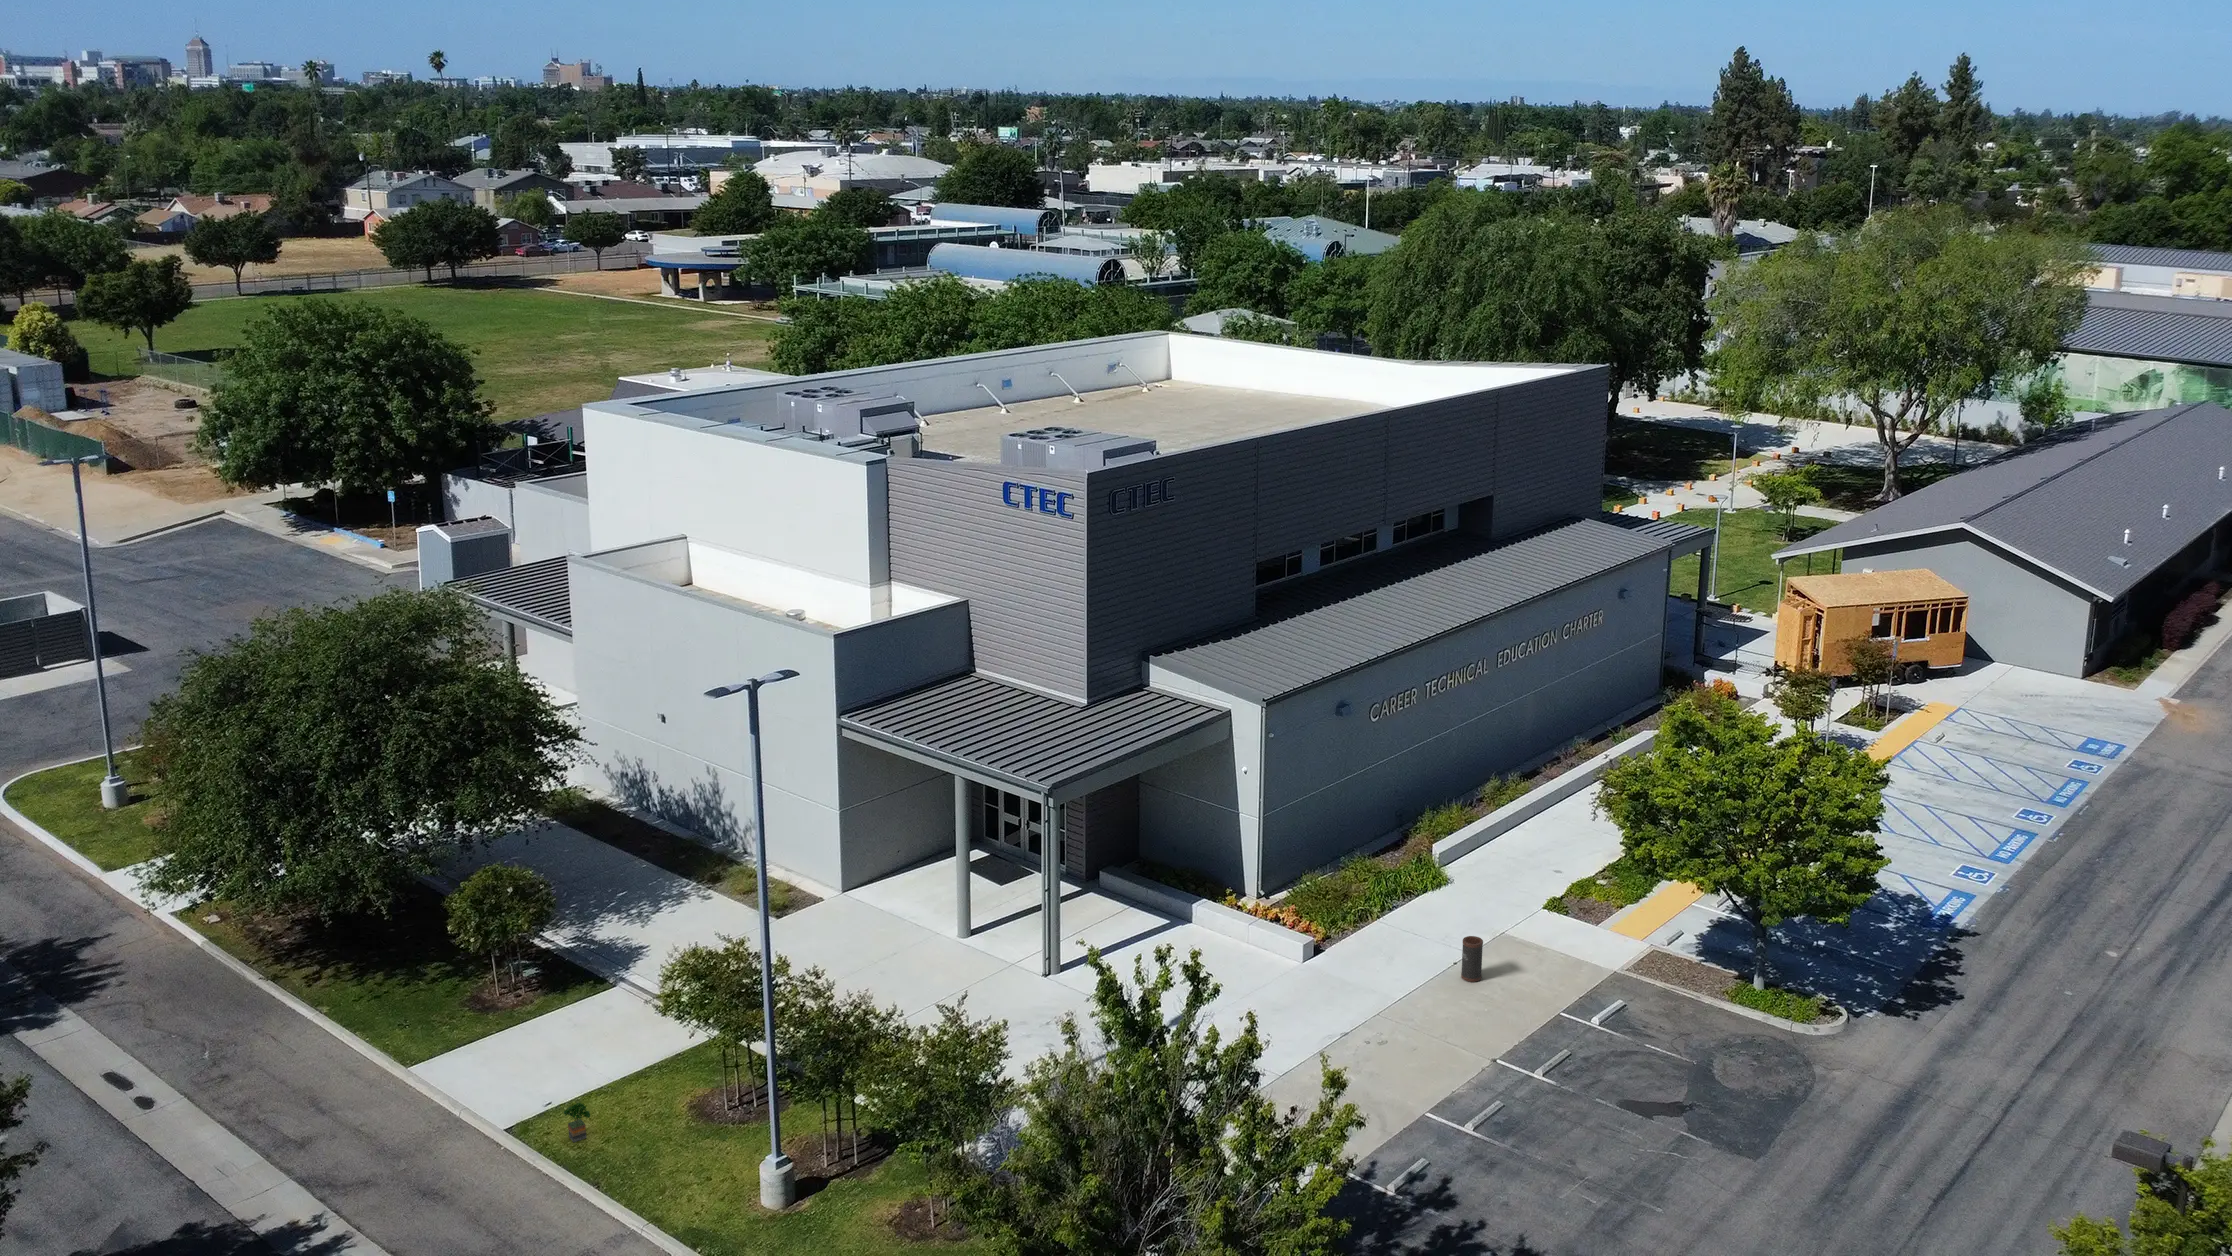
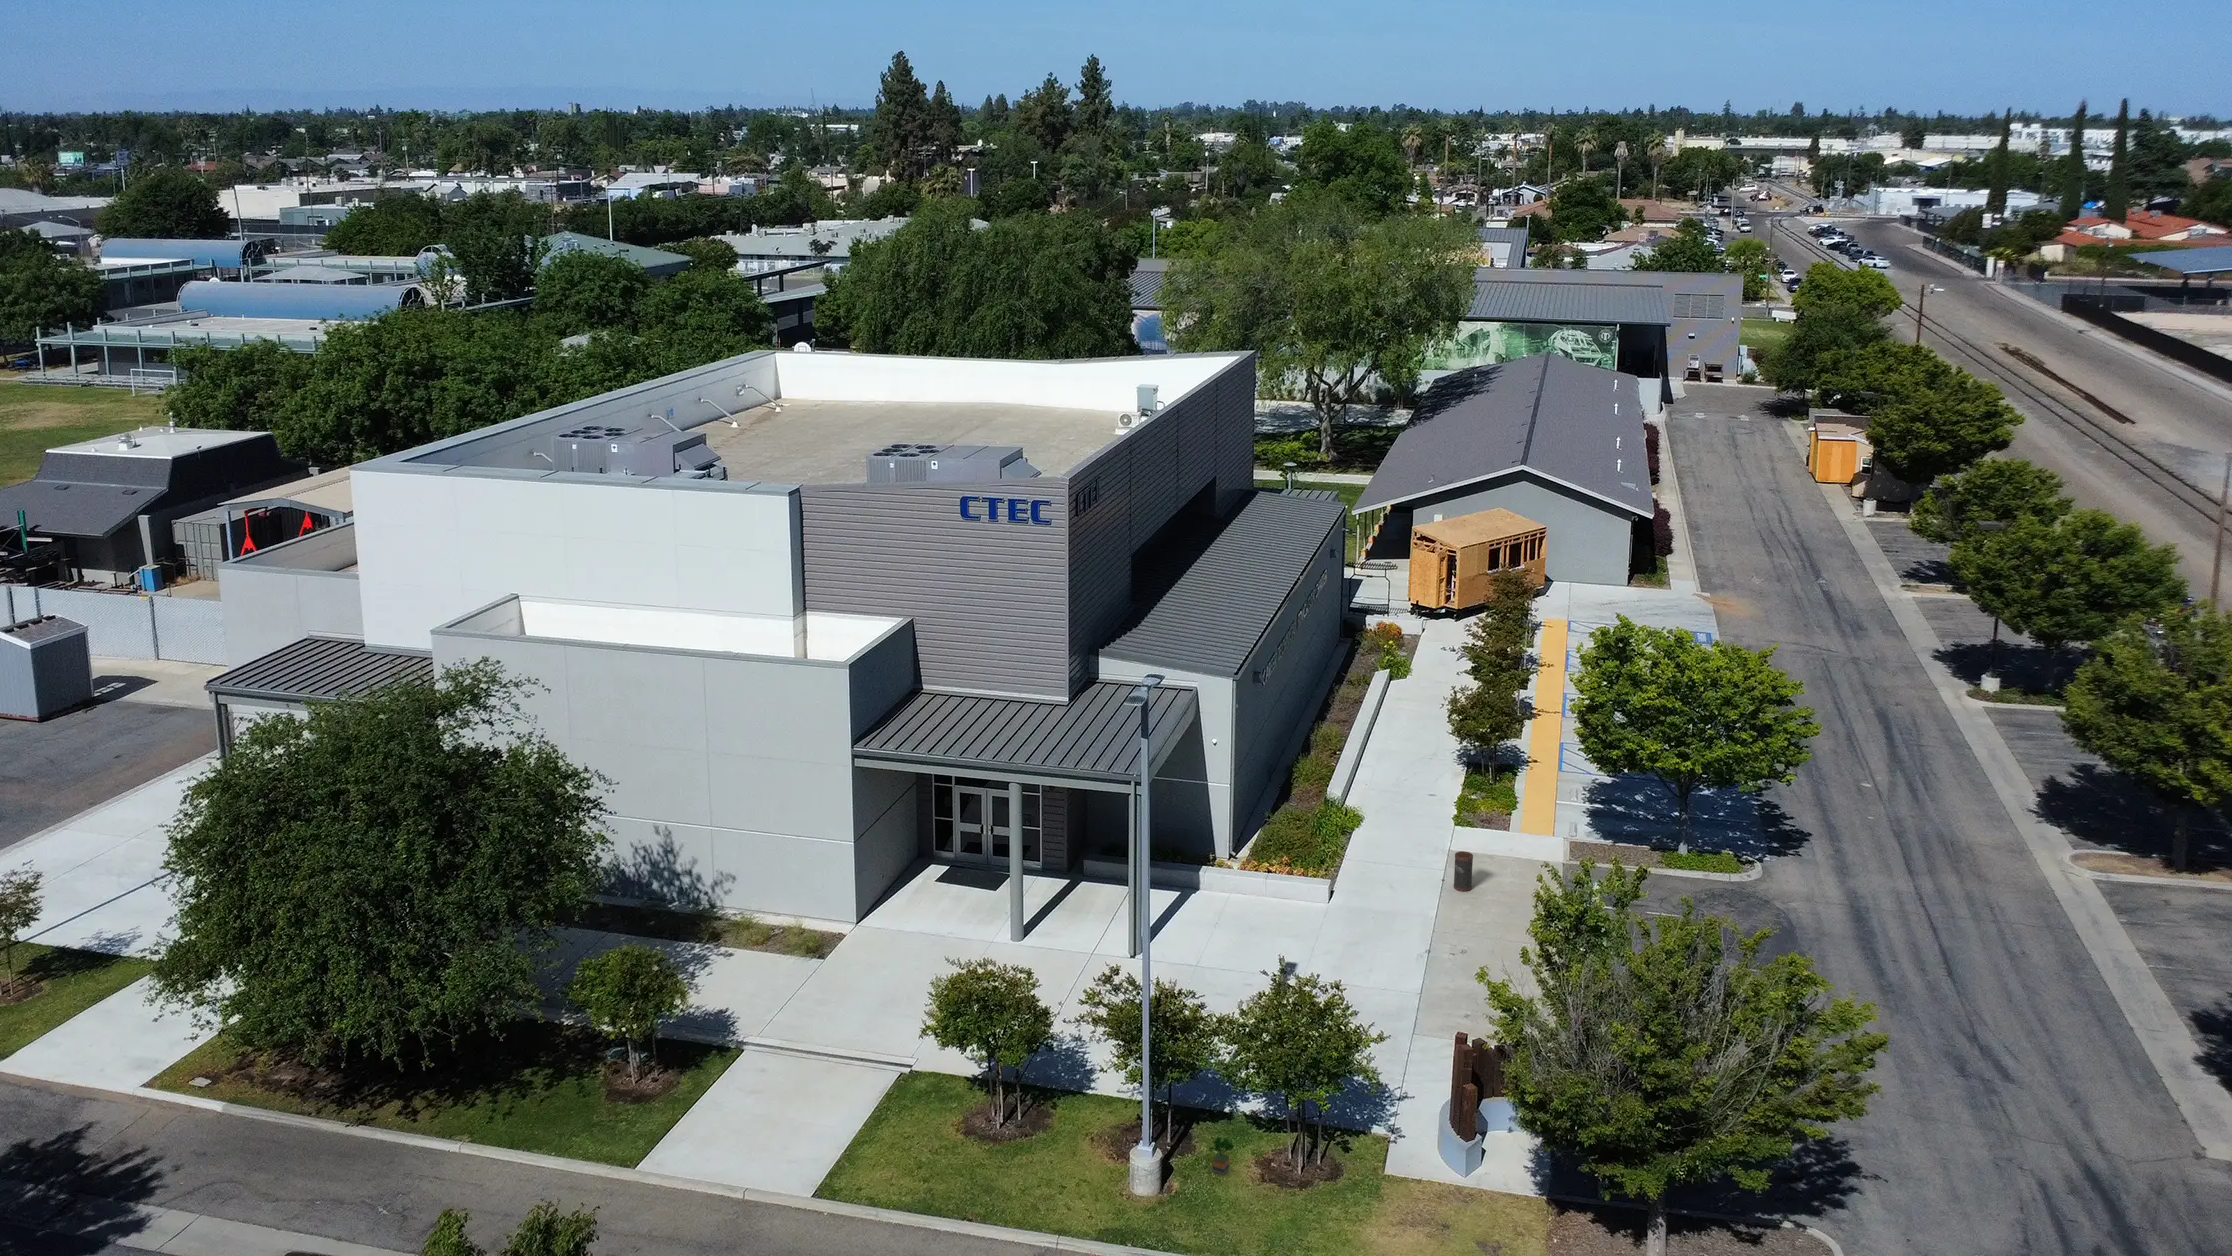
potted tree: present [564,1103,590,1142] -> present [1209,1137,1235,1175]

